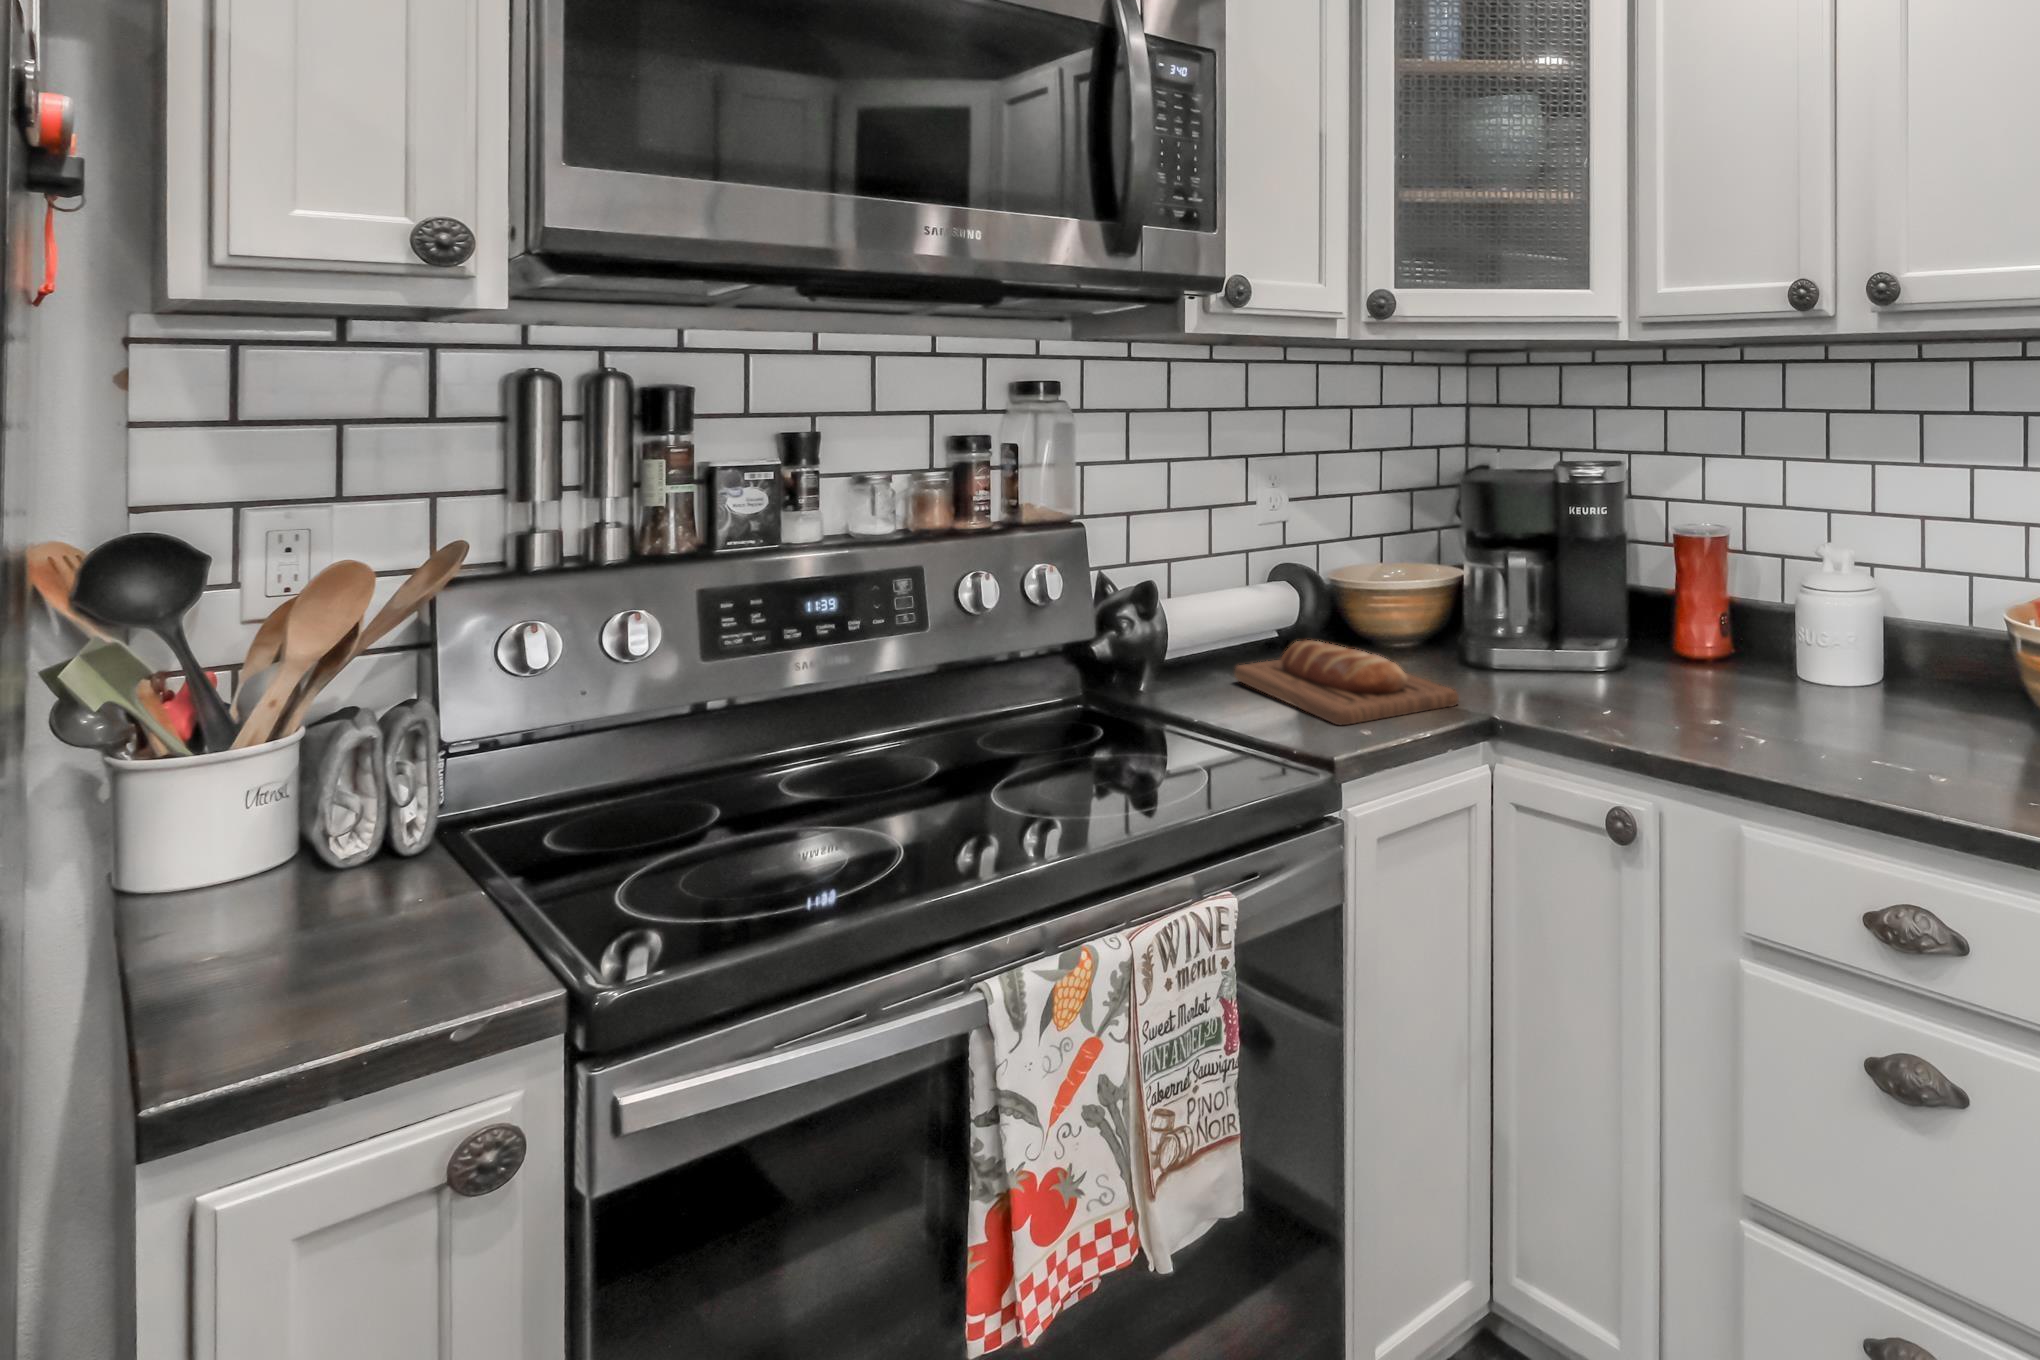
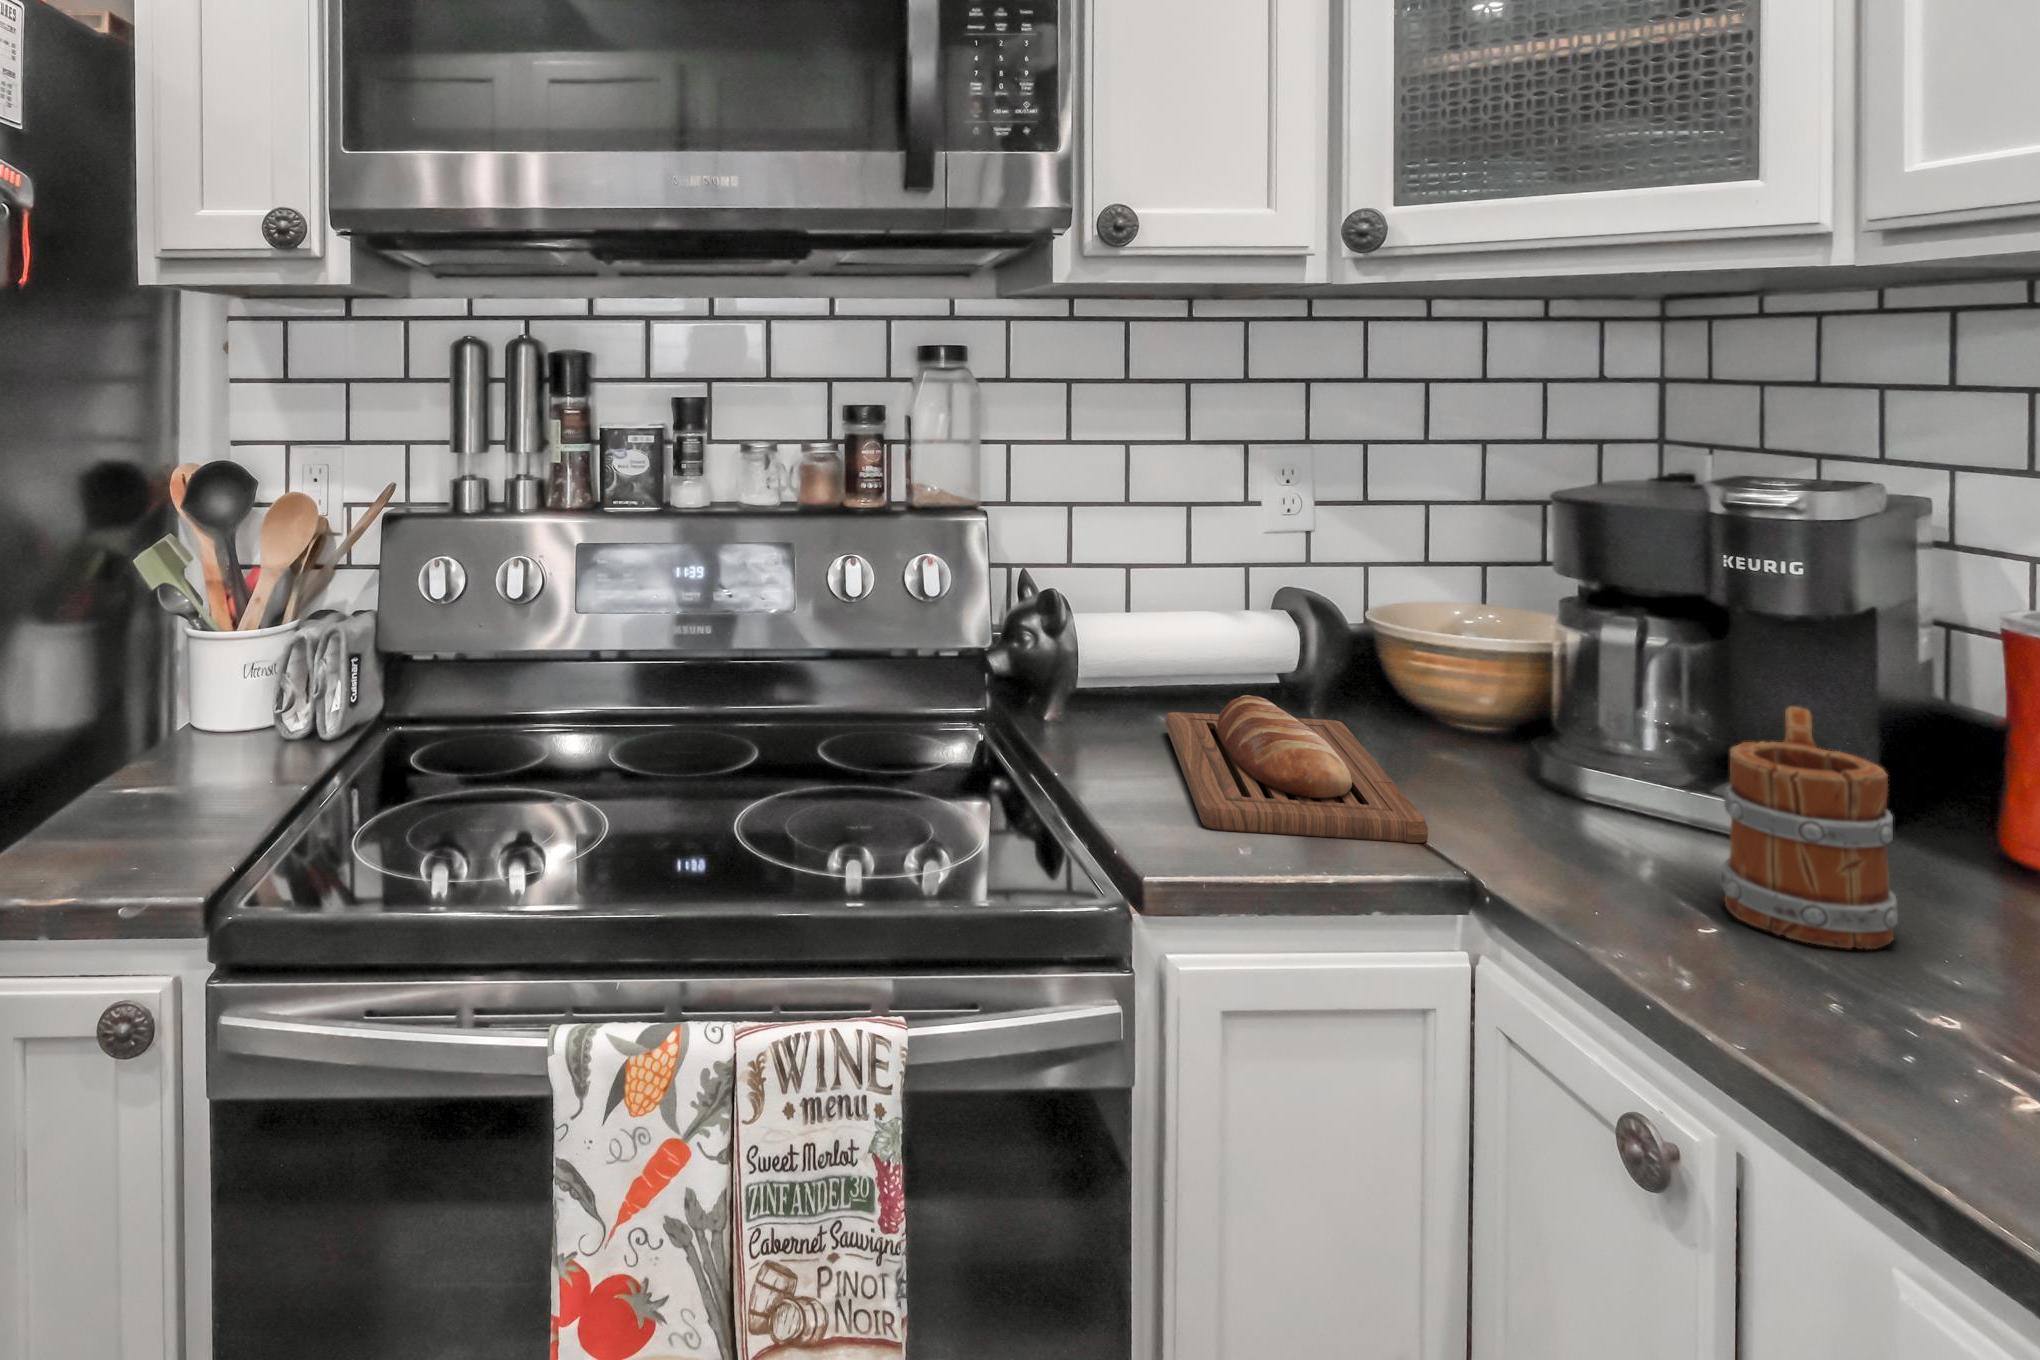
mug: none [1604,586,1682,704] -> present [1721,707,1898,949]

